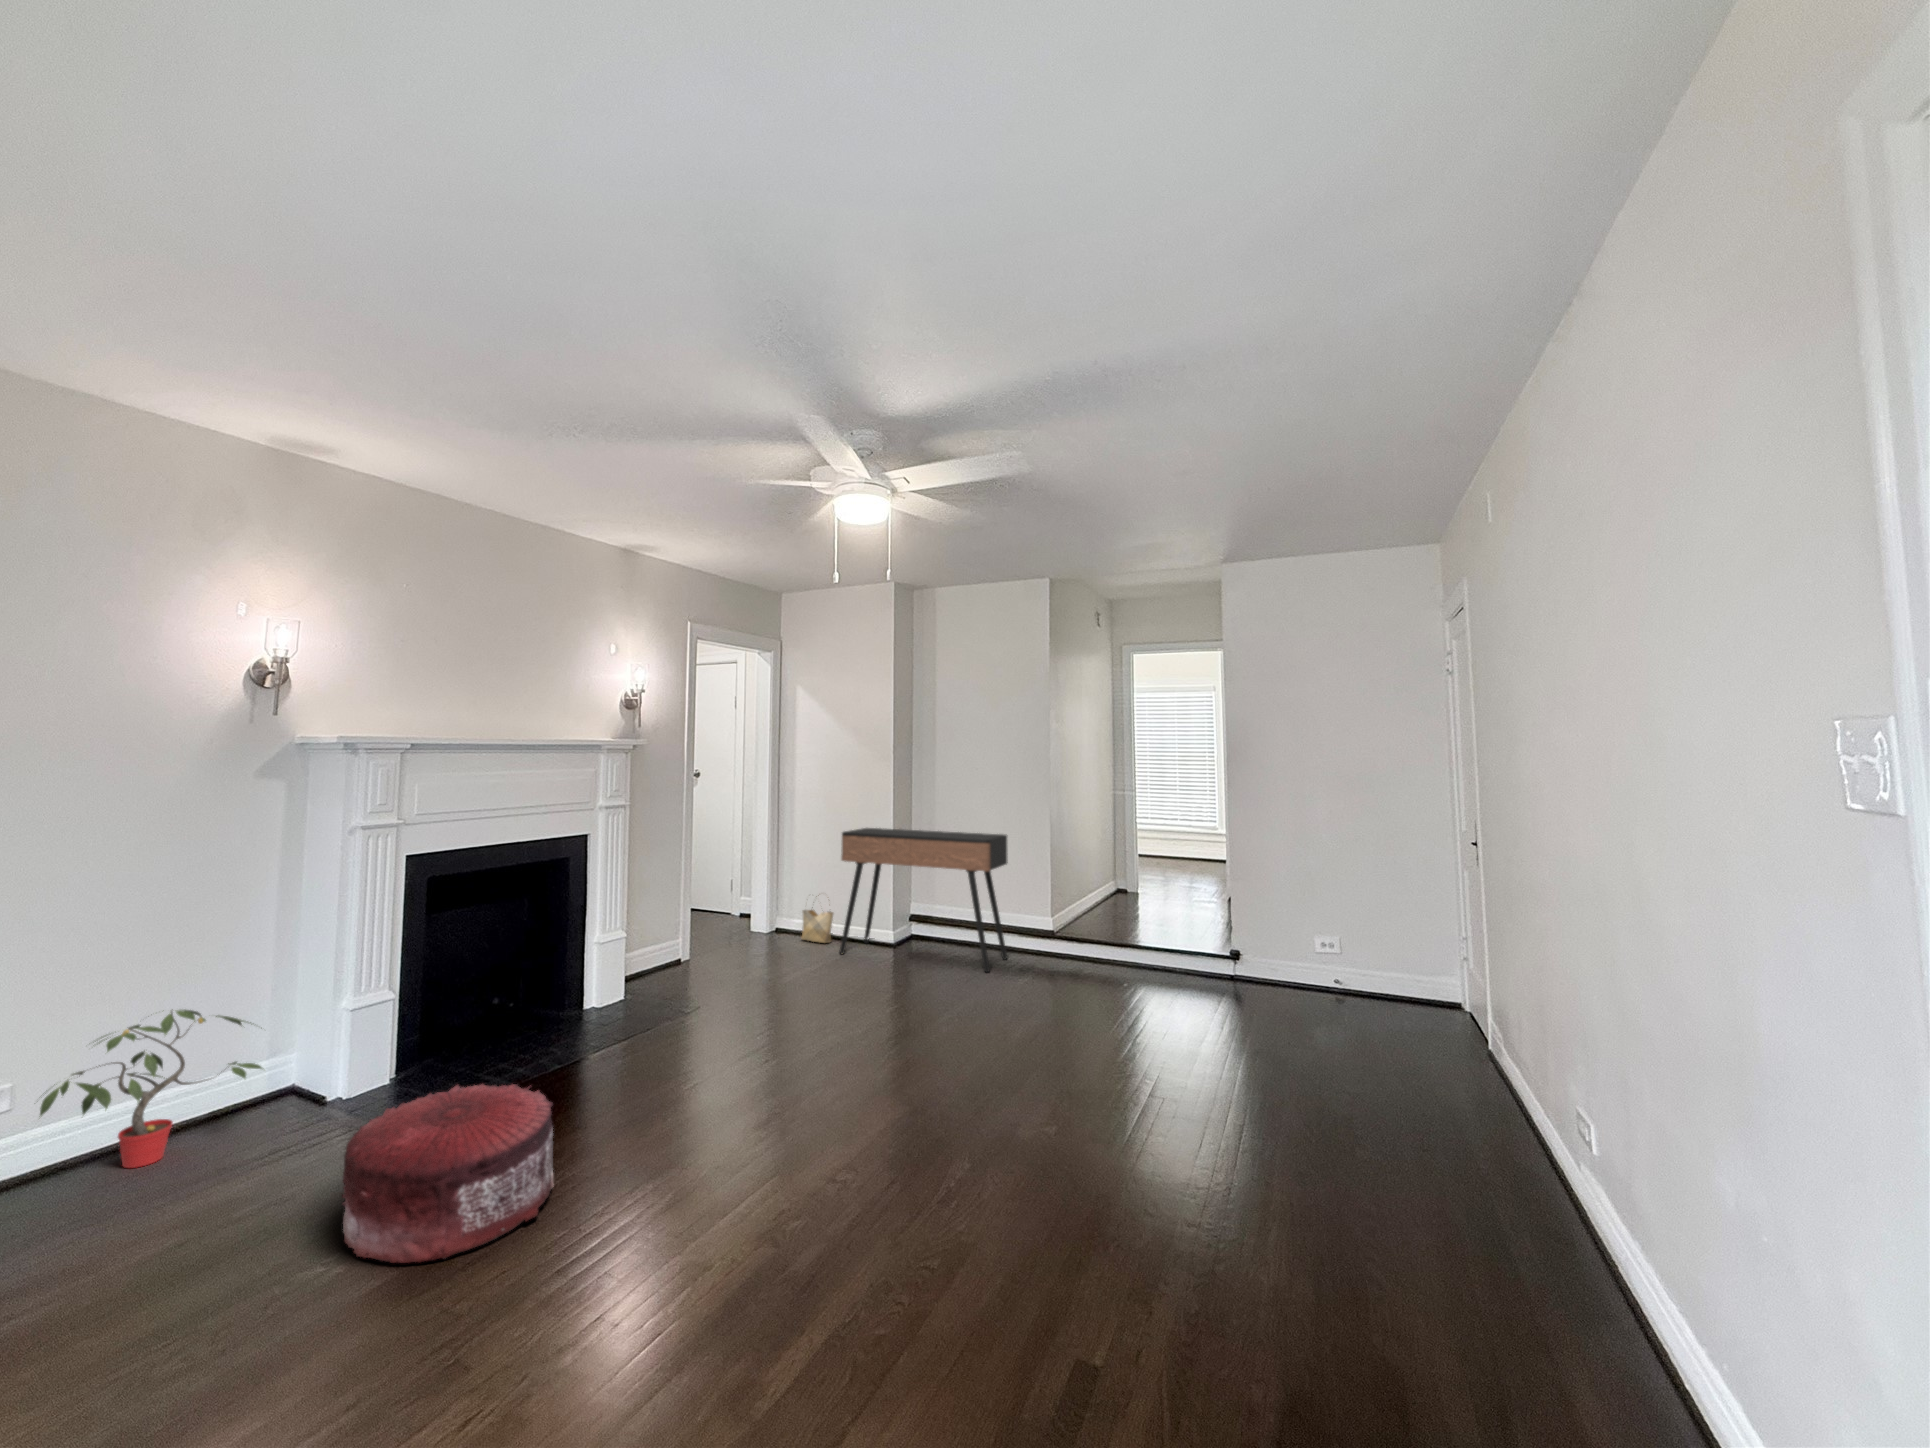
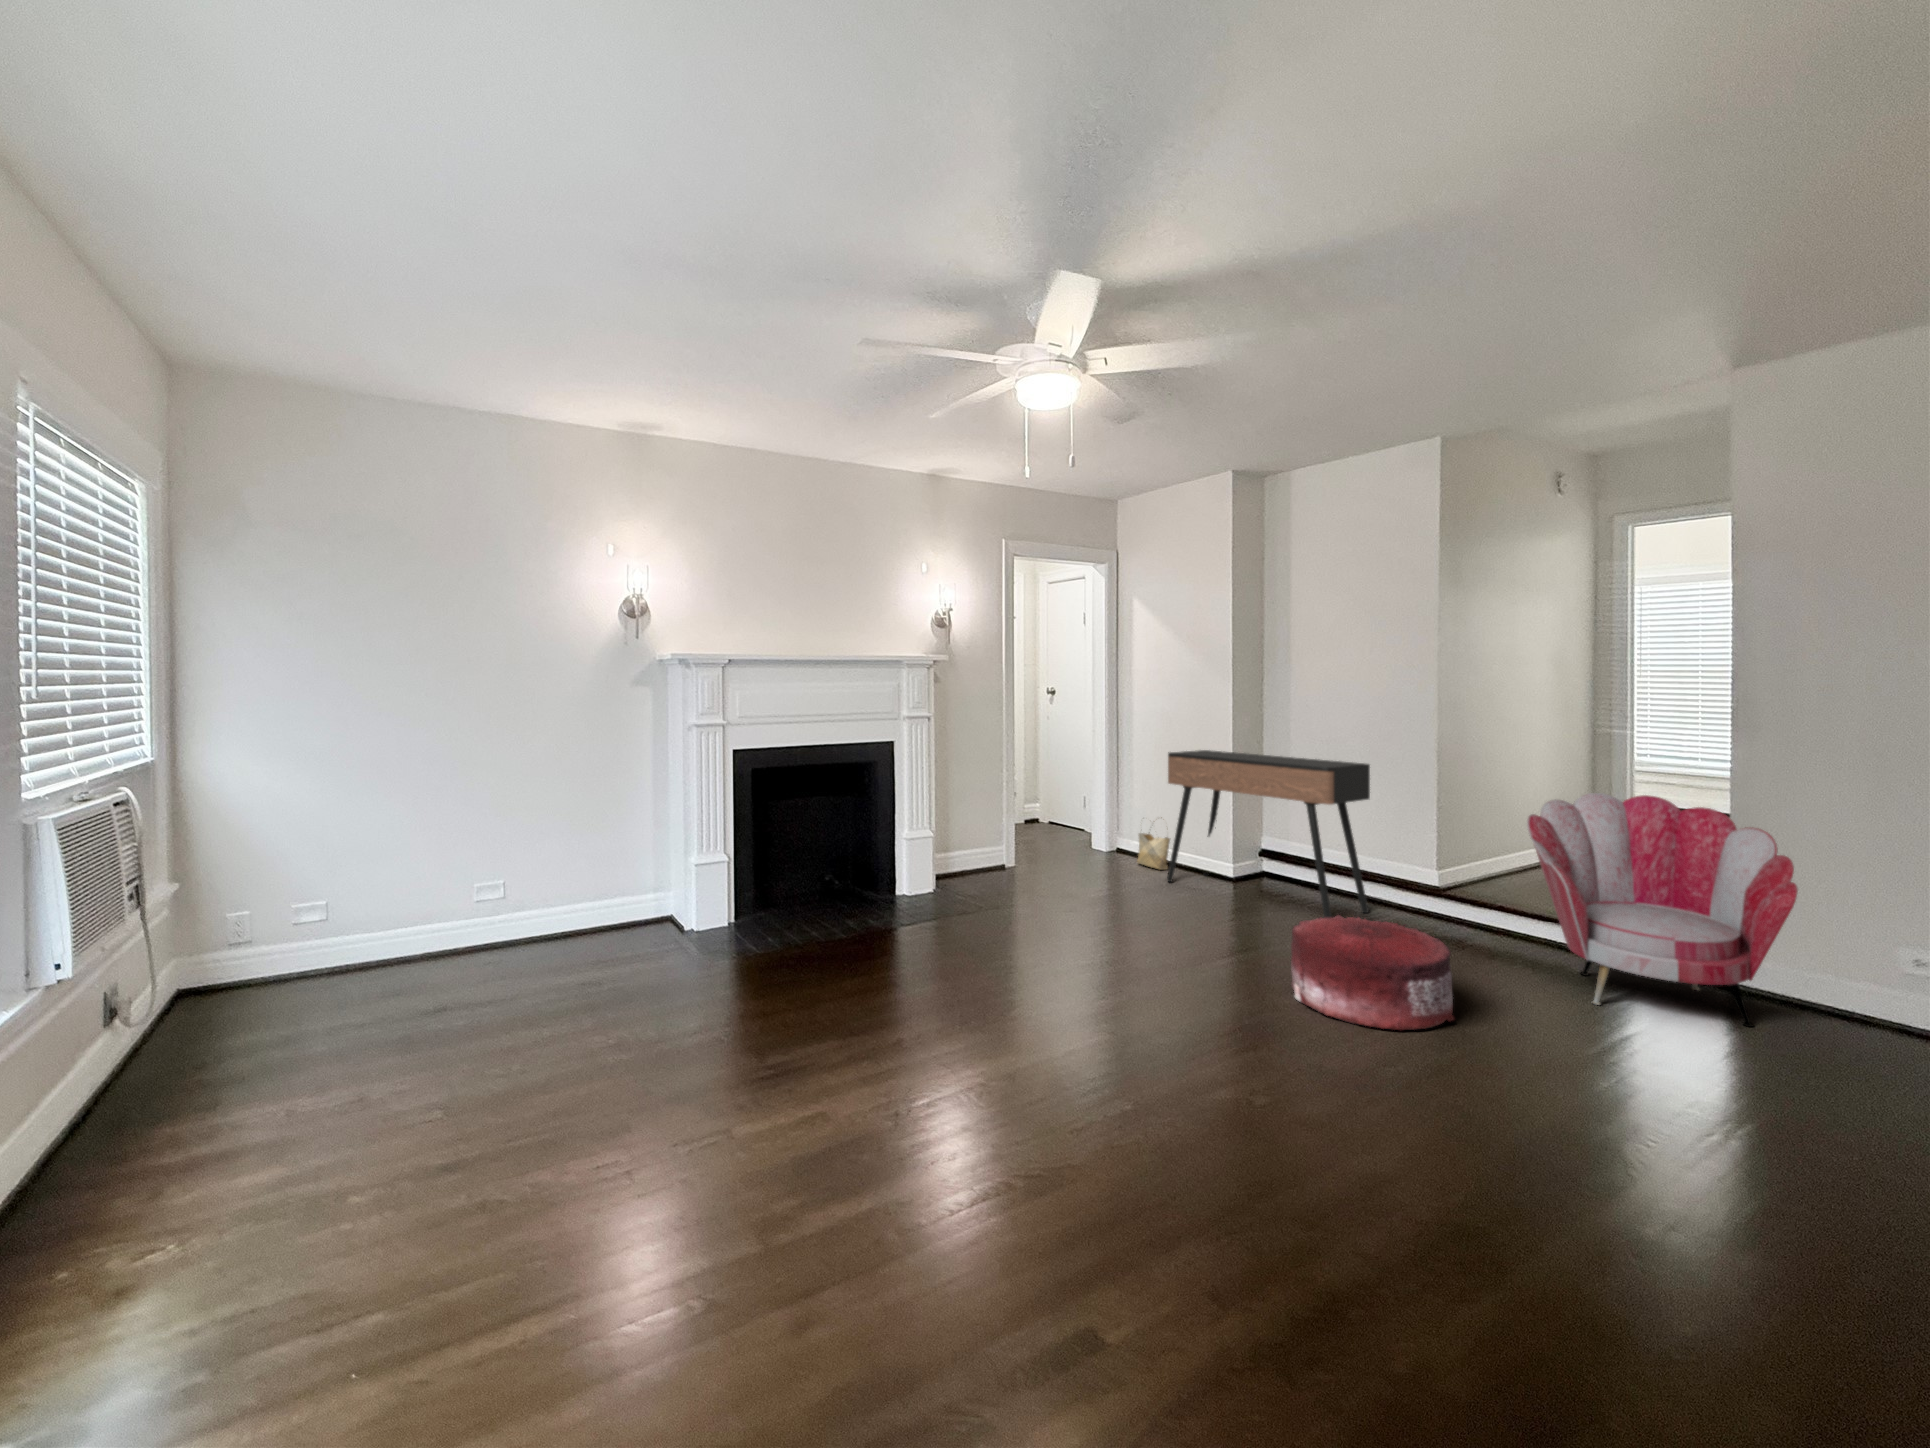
armchair: none [1130,849,1281,1005] -> present [1527,793,1798,1027]
potted plant: present [40,1010,262,1168] -> none [506,846,637,949]
pouf: present [342,1084,553,1263] -> present [1291,915,1454,1030]

